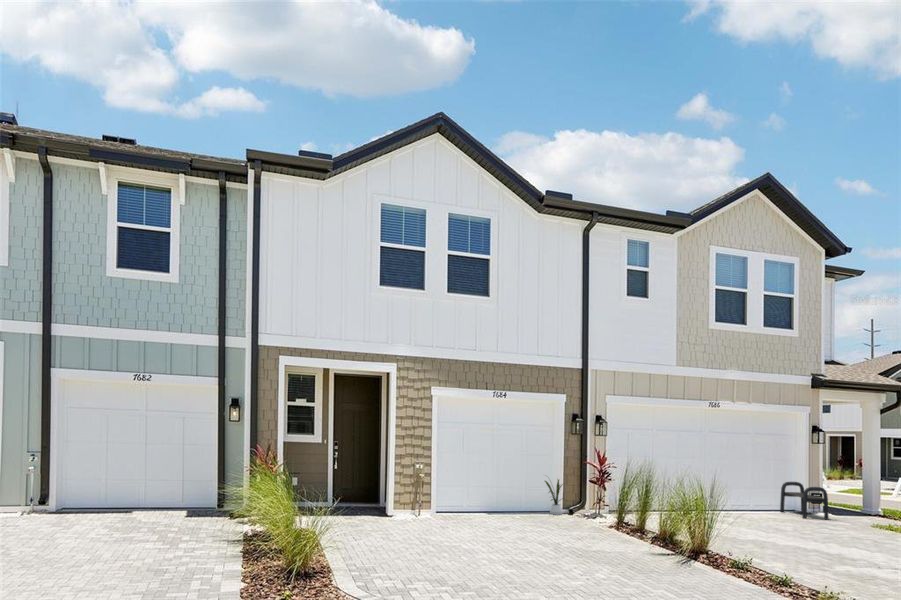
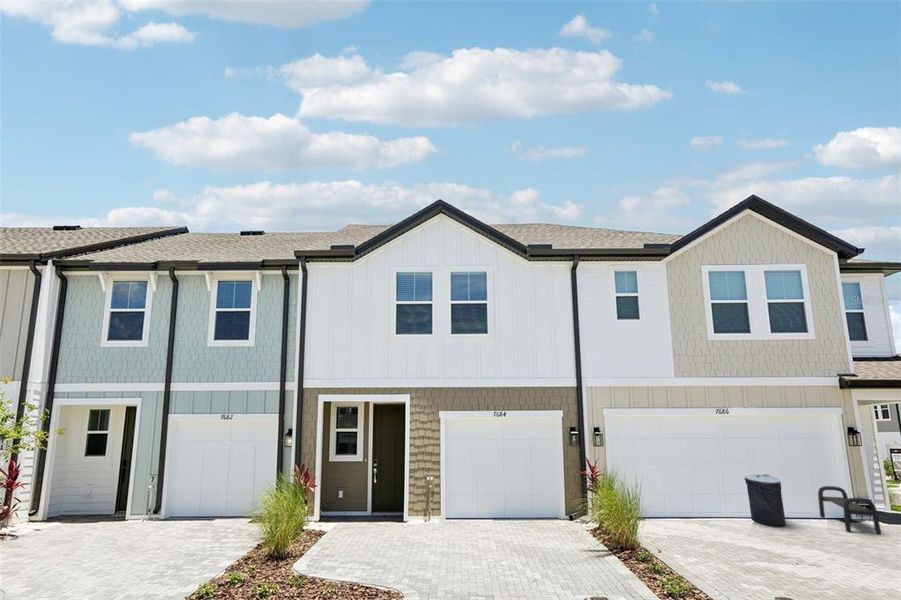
trash can: none [725,468,757,516] -> present [745,474,786,527]
house plant: present [545,480,563,515] -> none [546,484,570,522]

